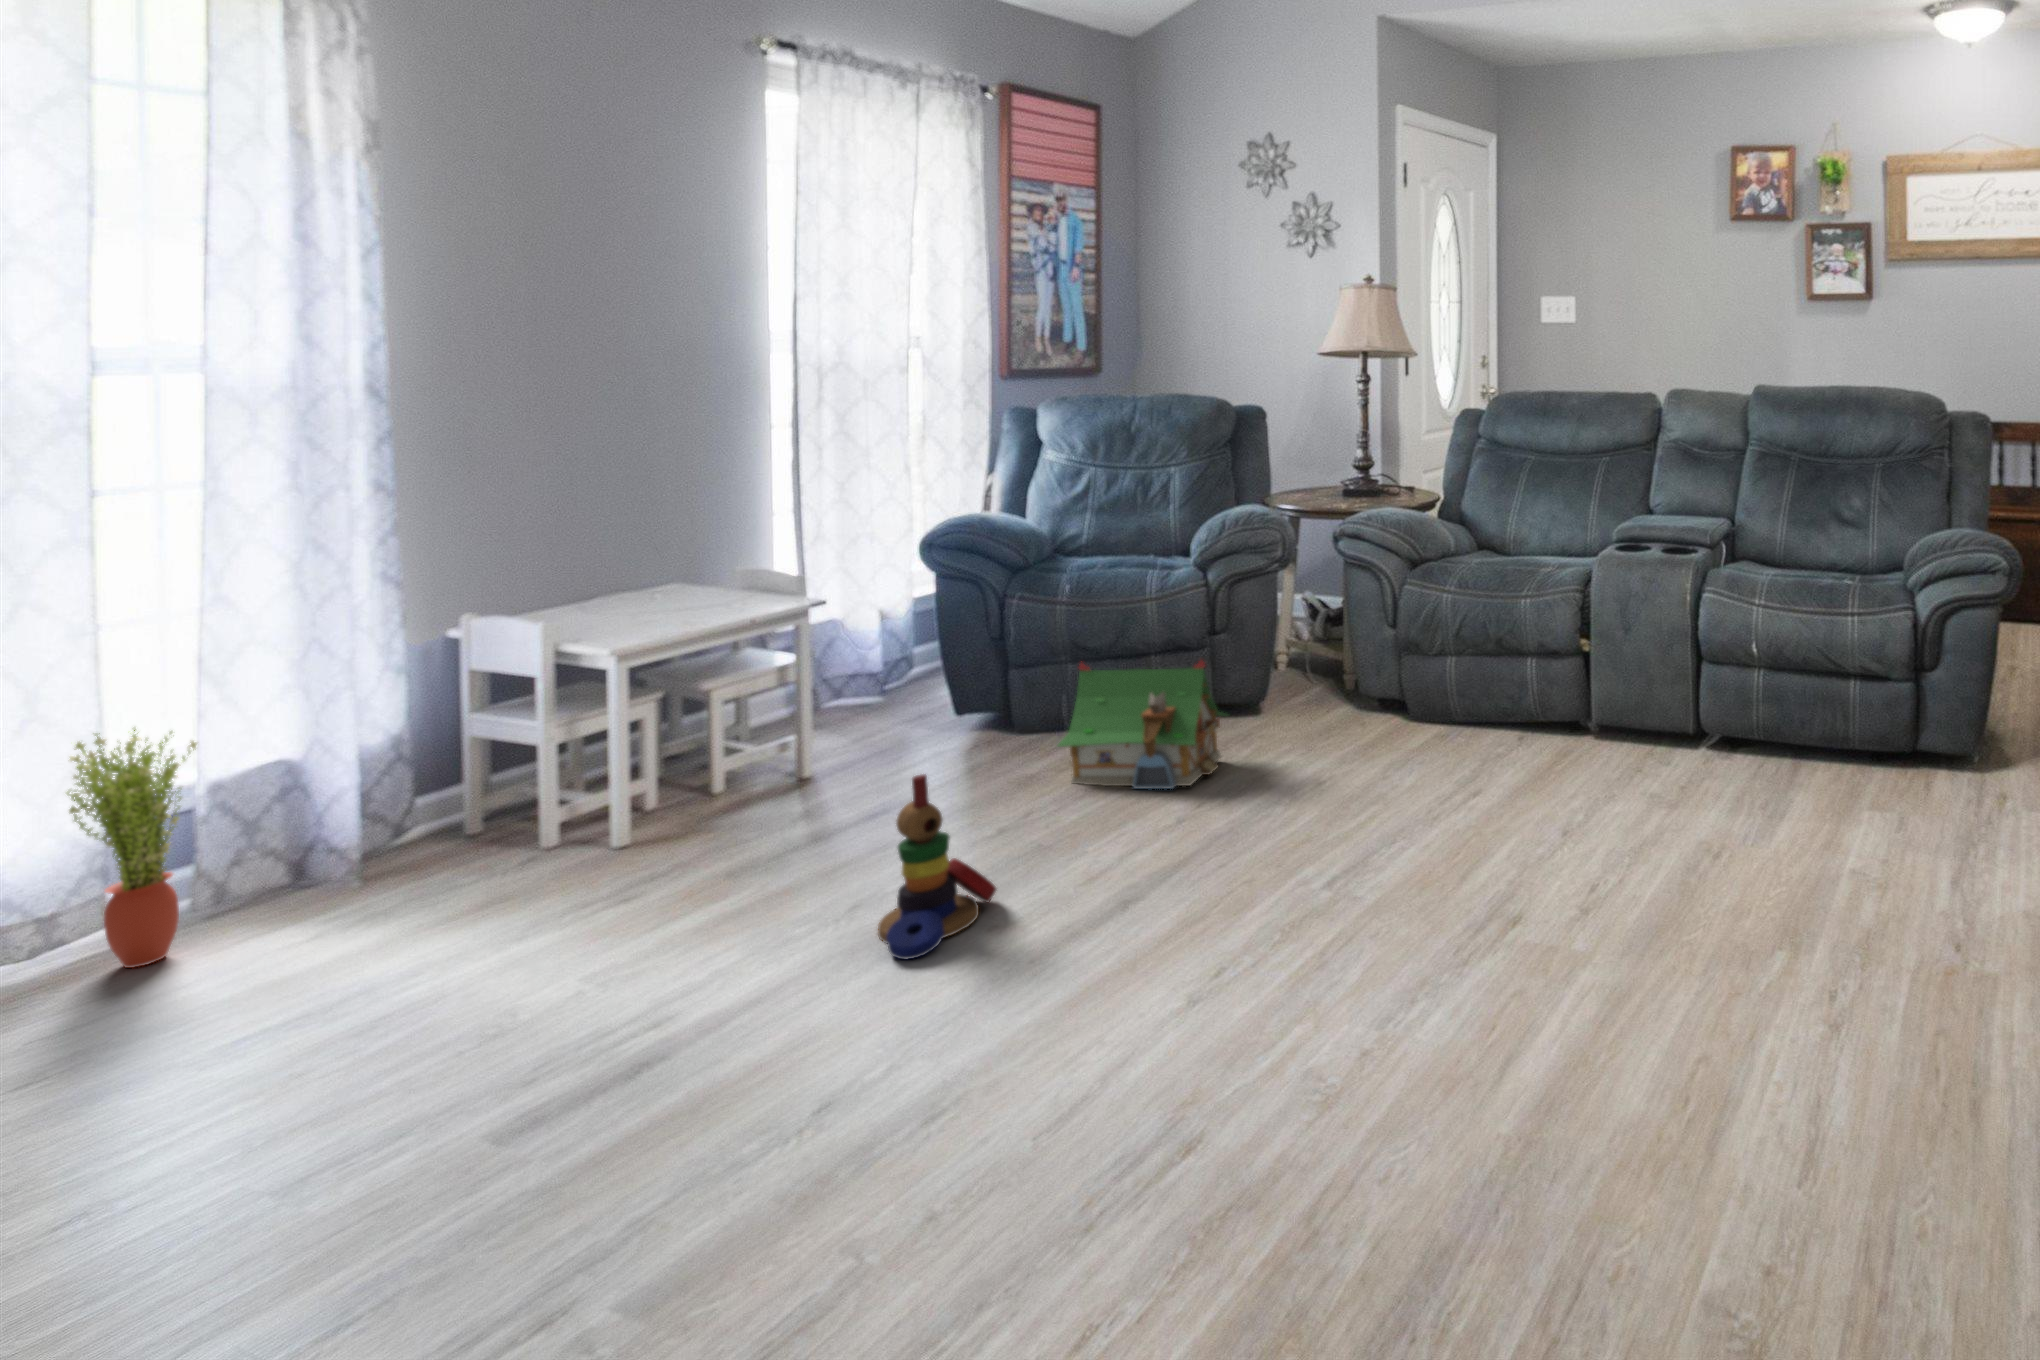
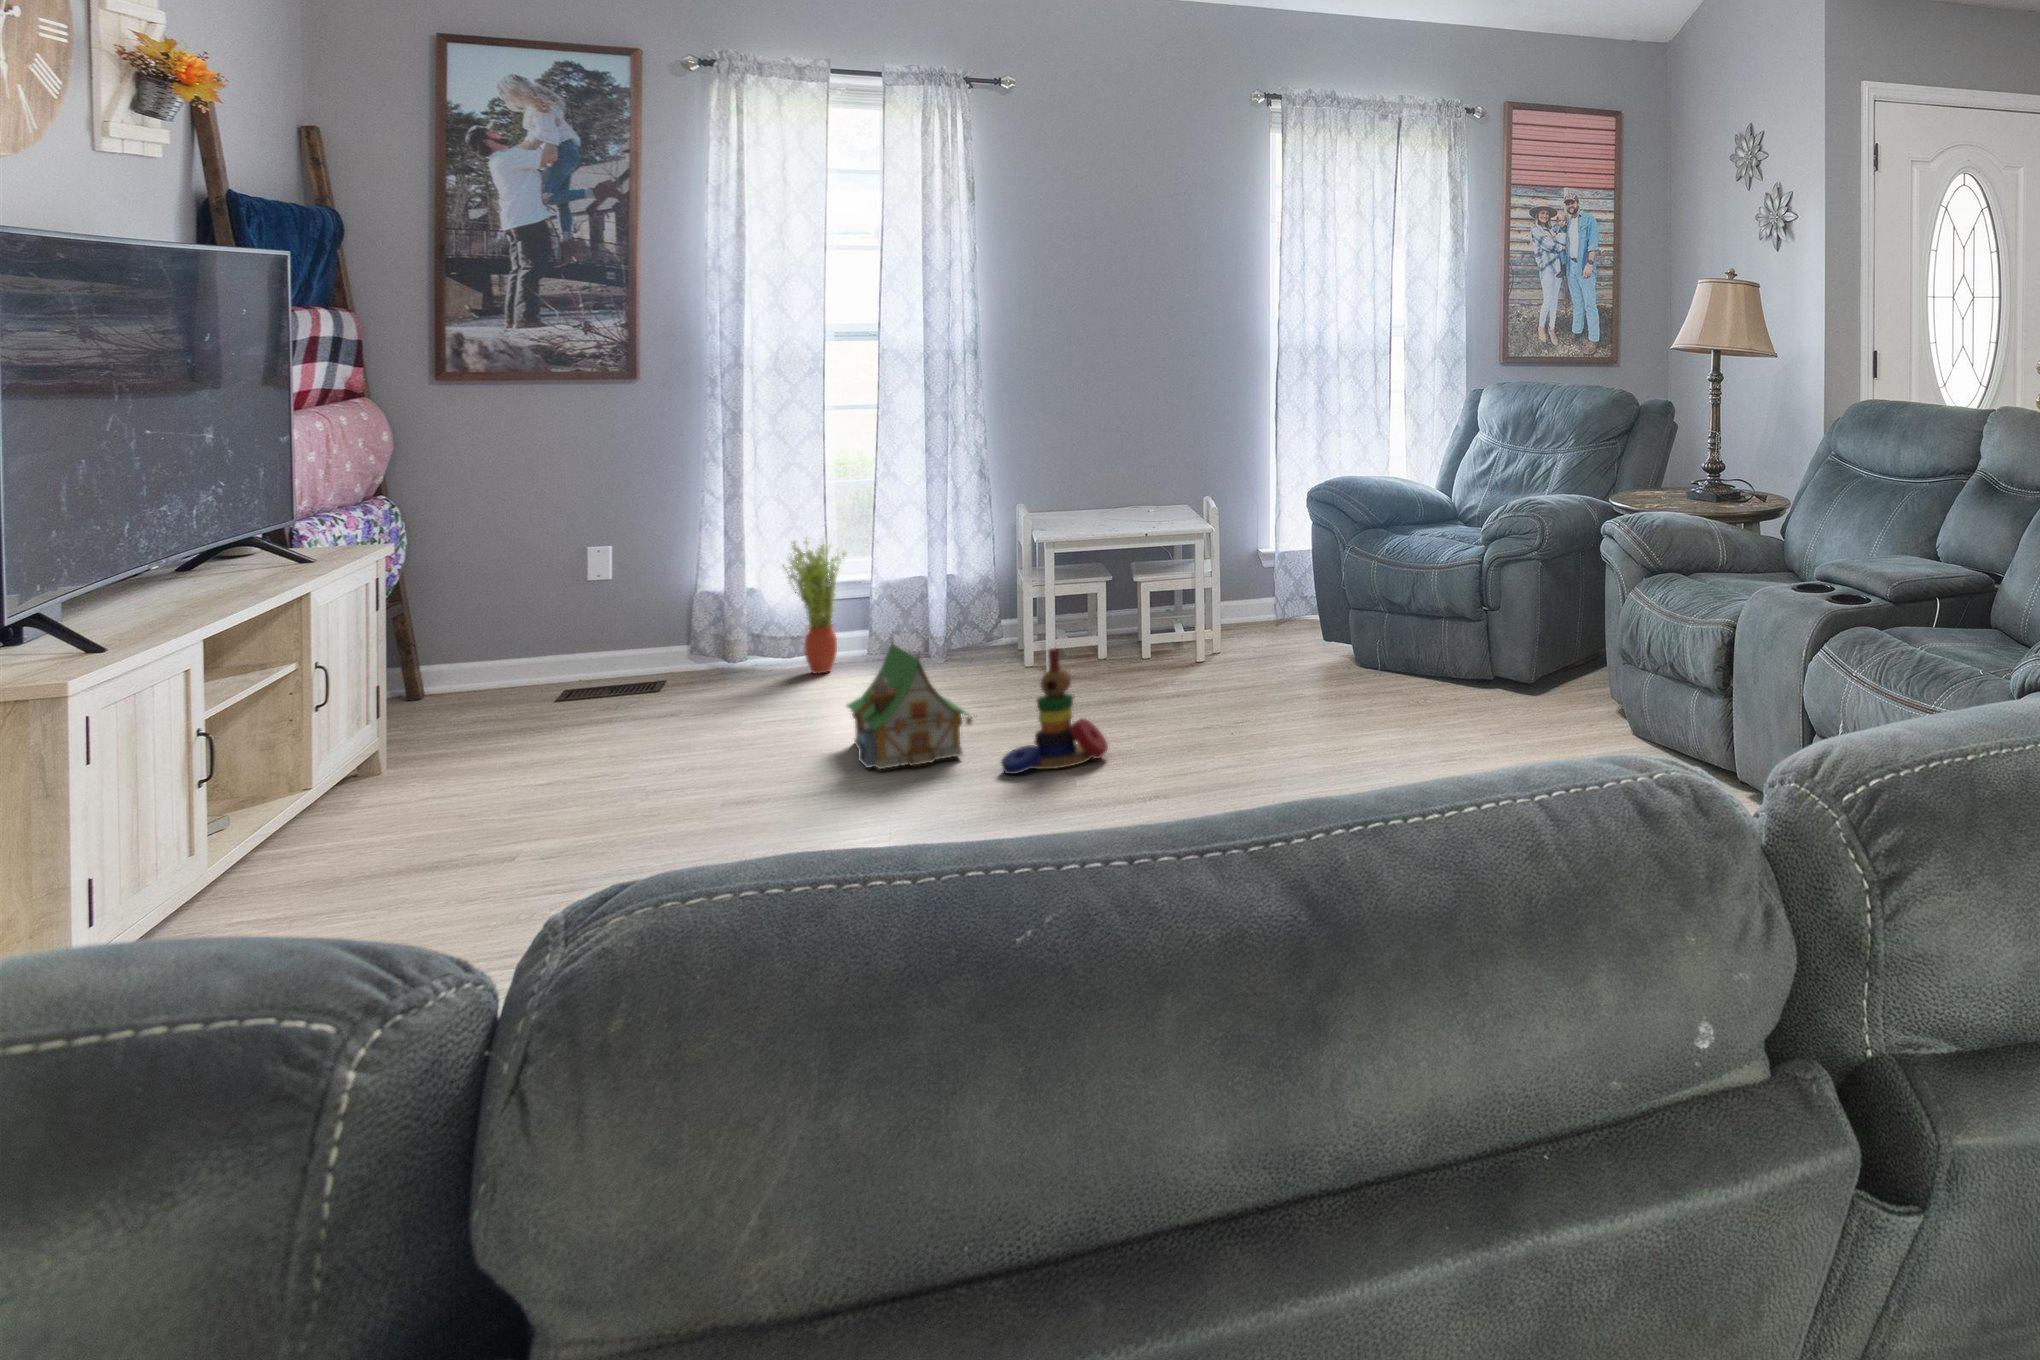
toy house: present [1057,660,1226,789] -> present [847,640,972,769]

